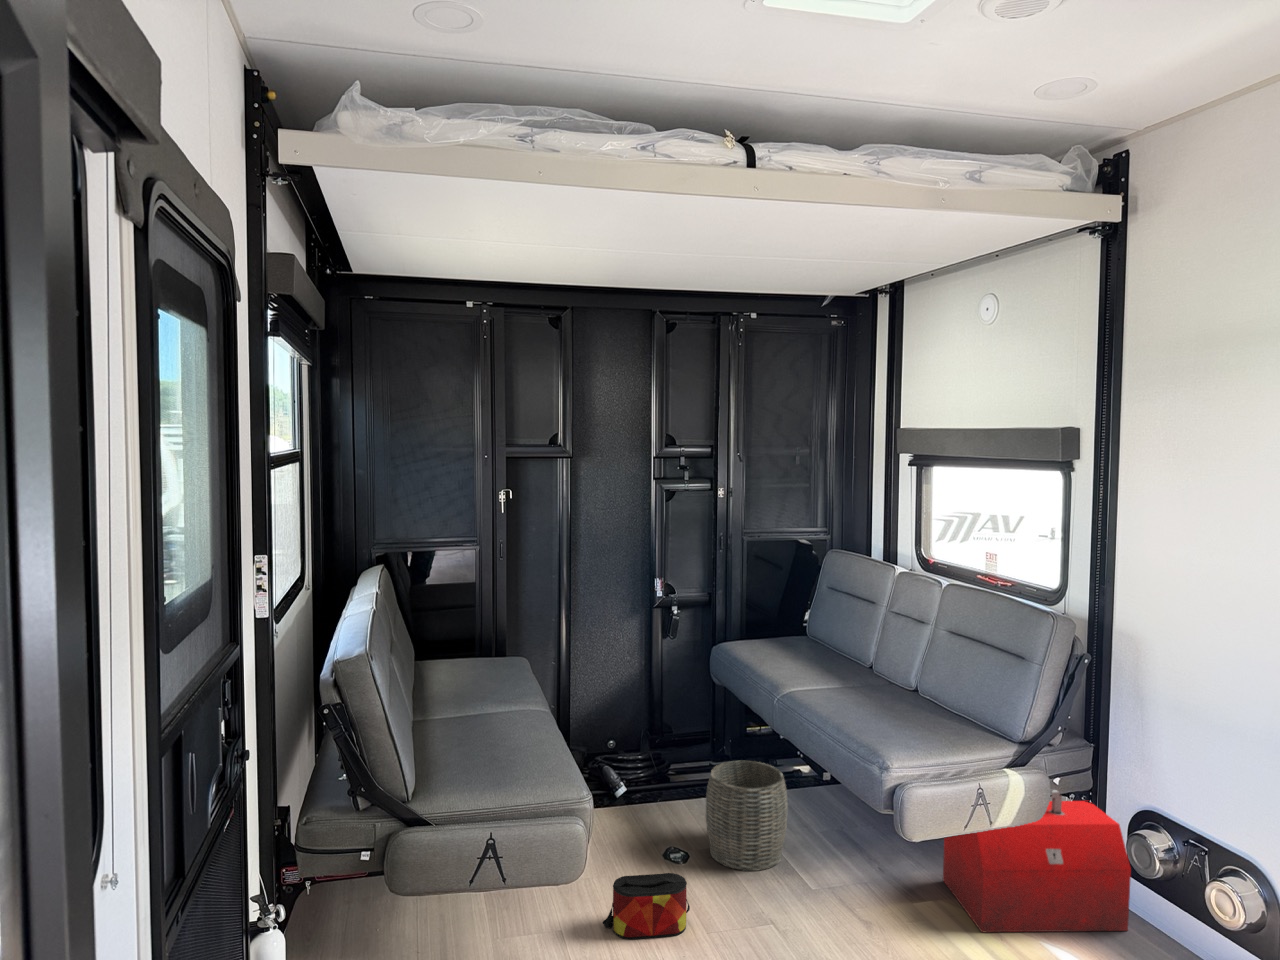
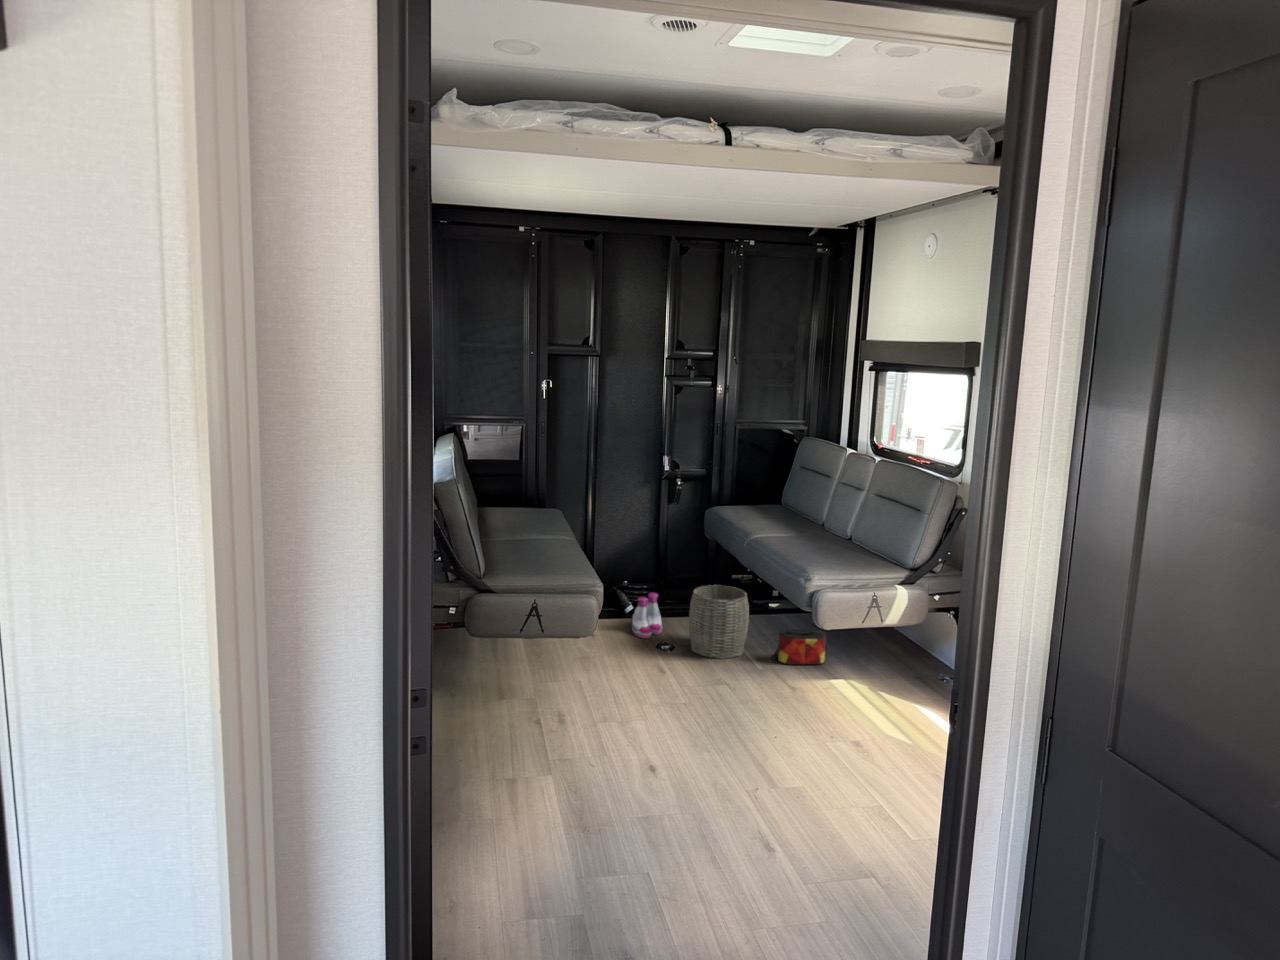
boots: none [625,770,667,838] -> present [631,592,663,638]
toolbox: present [943,790,1131,932] -> none [856,604,982,700]
bag: present [602,873,690,939] -> present [771,629,826,665]

